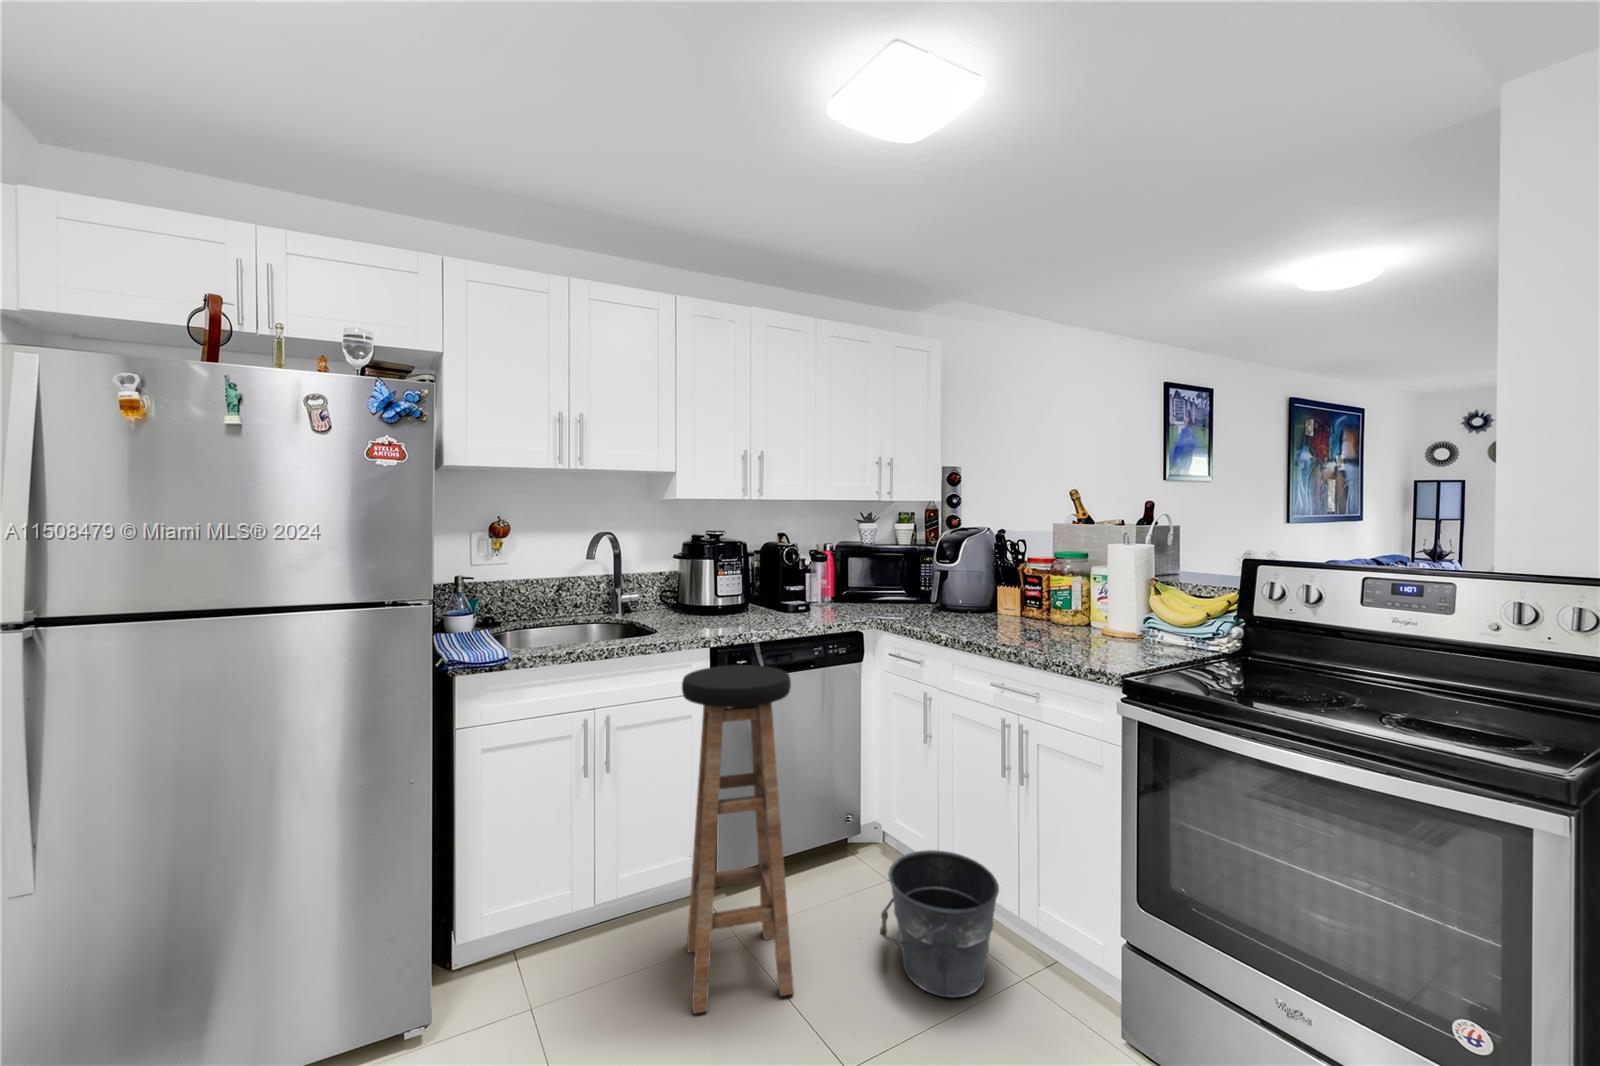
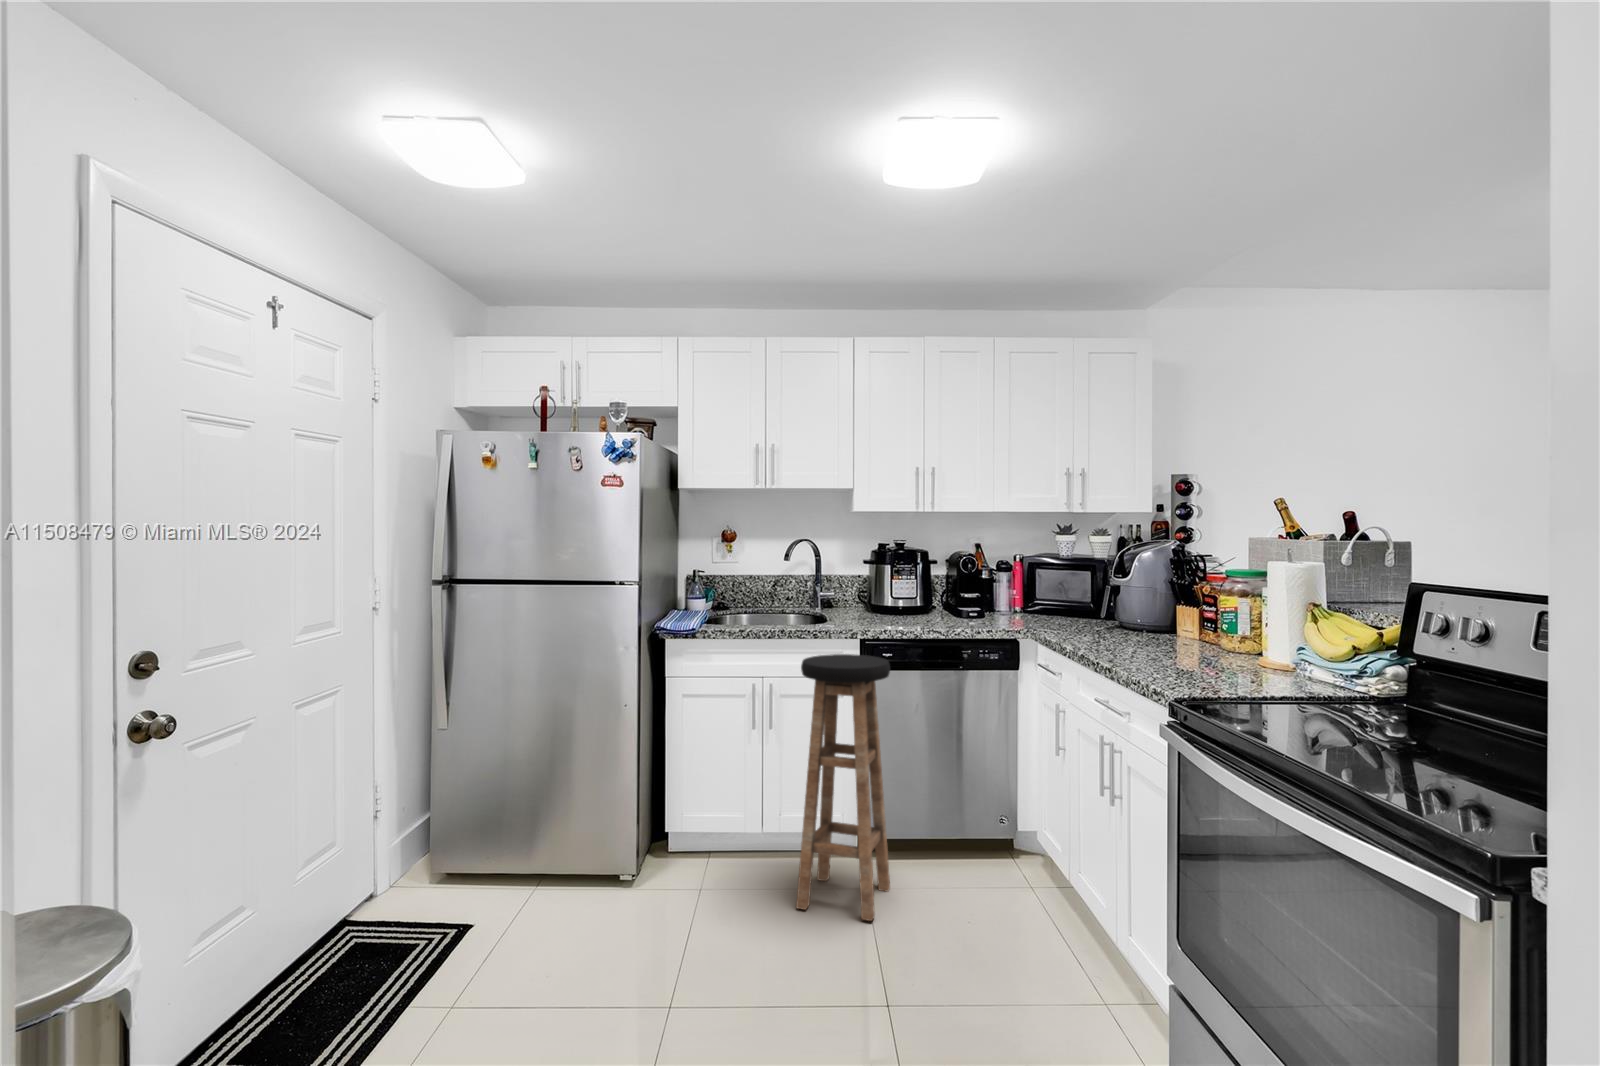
bucket: present [880,850,999,998] -> none [953,847,1063,968]

